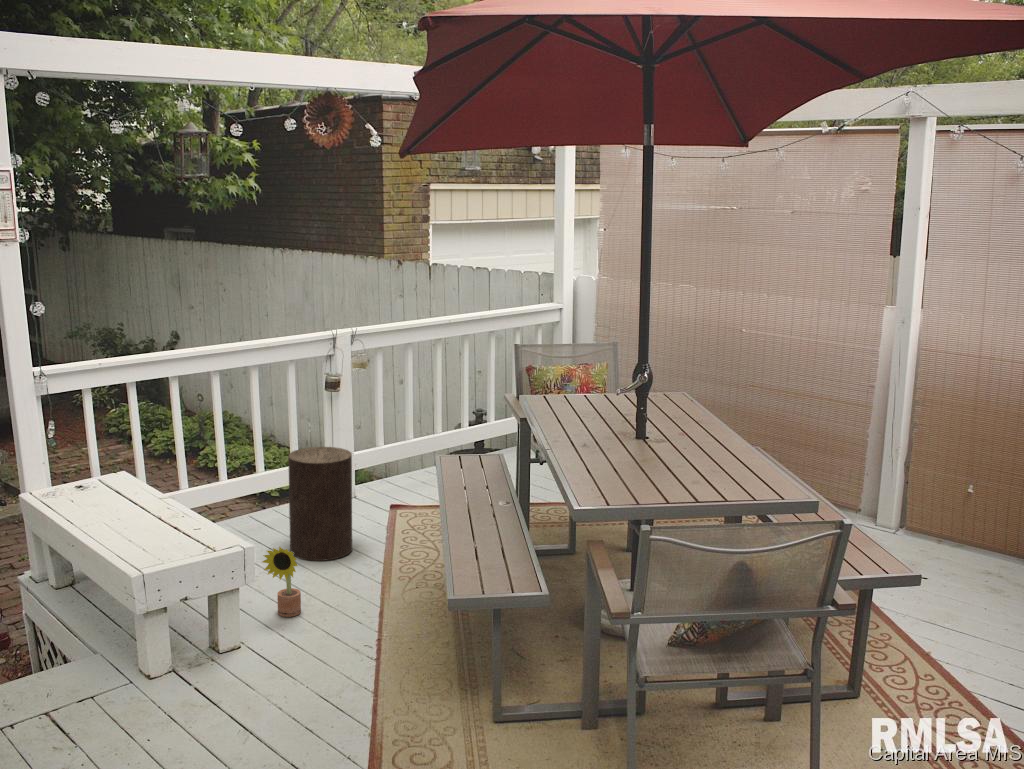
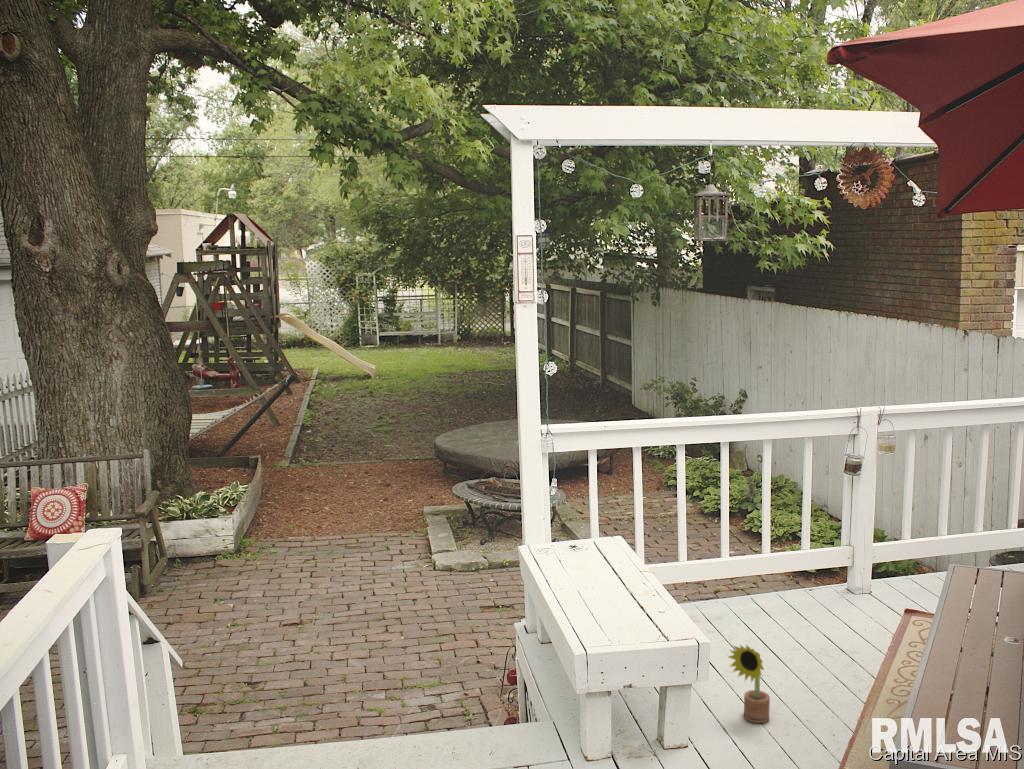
stool: present [288,447,352,561] -> none [780,536,856,665]

